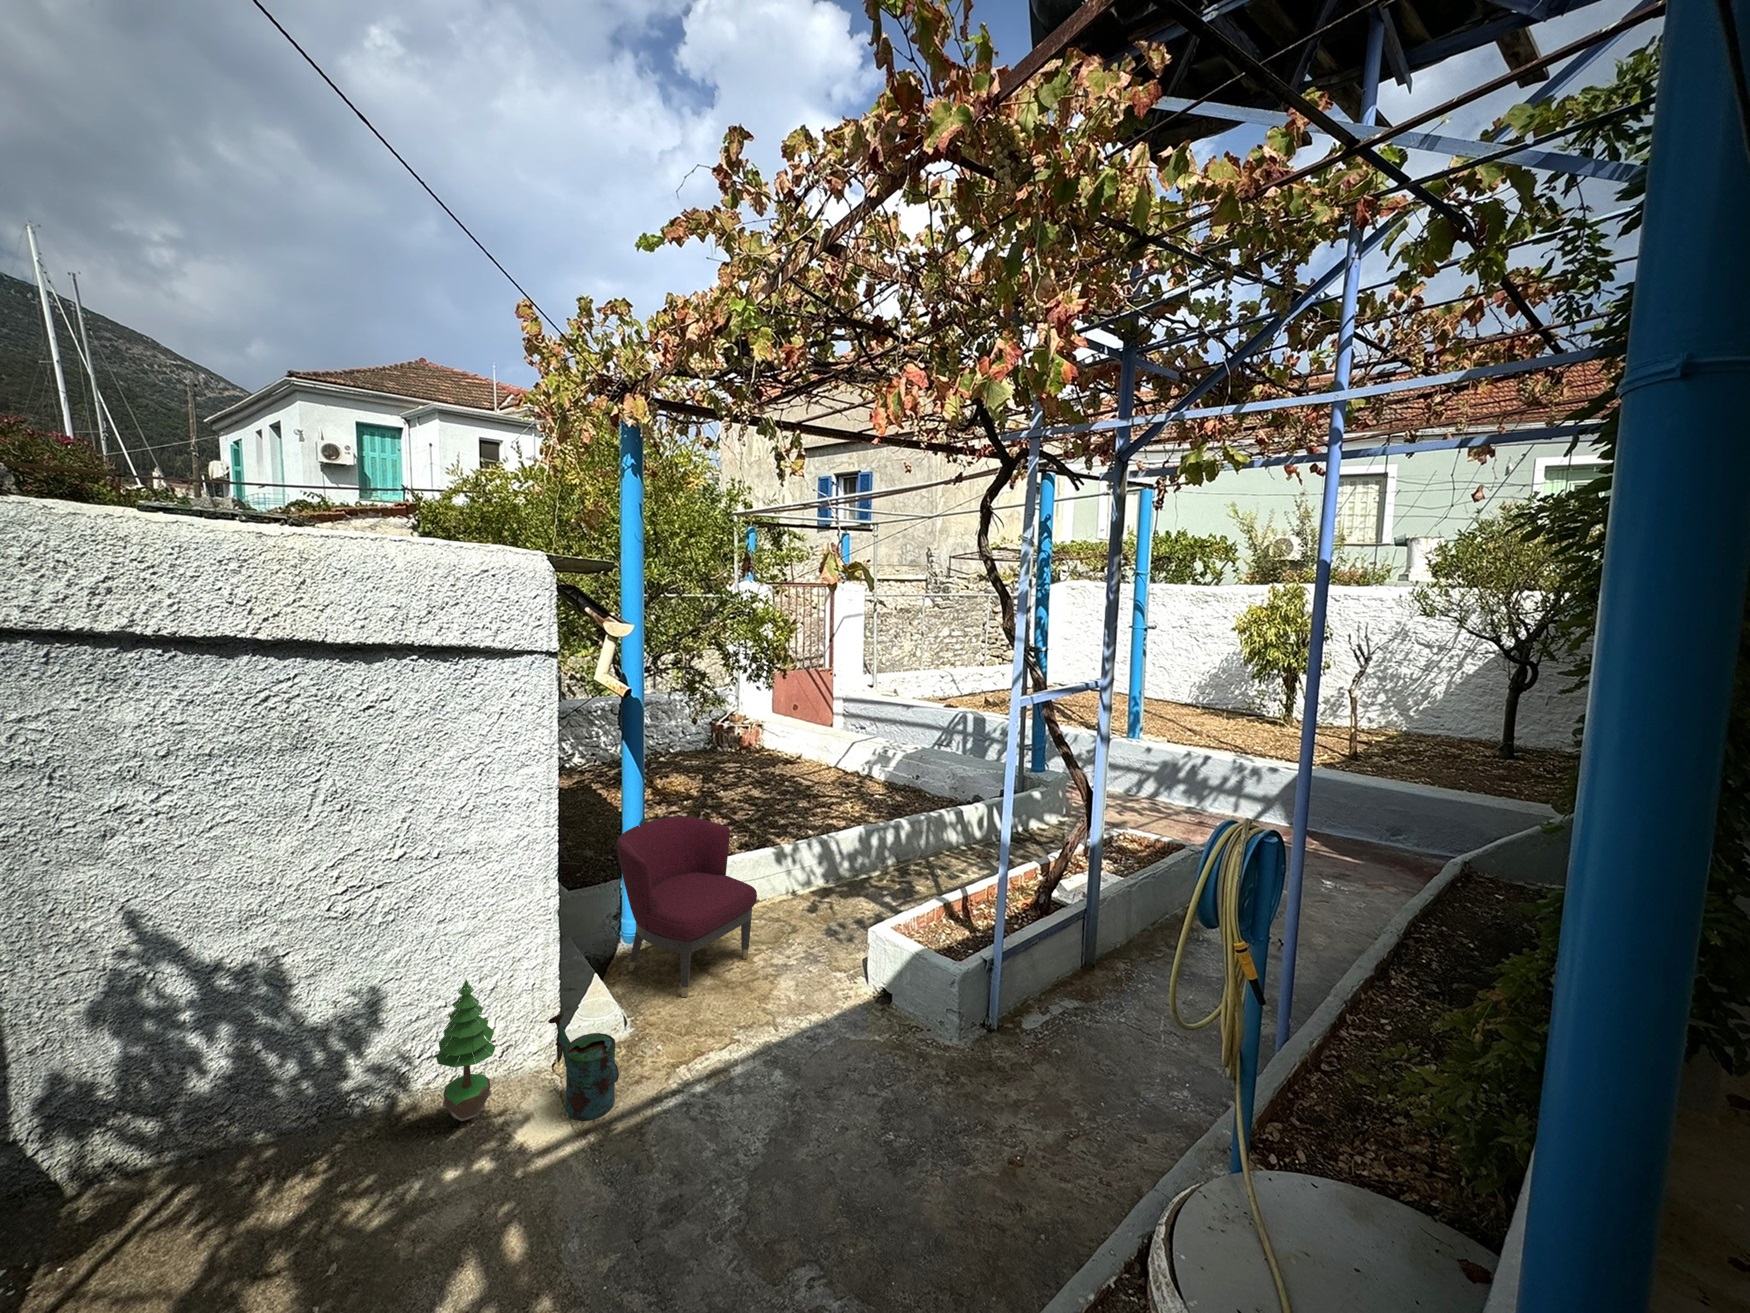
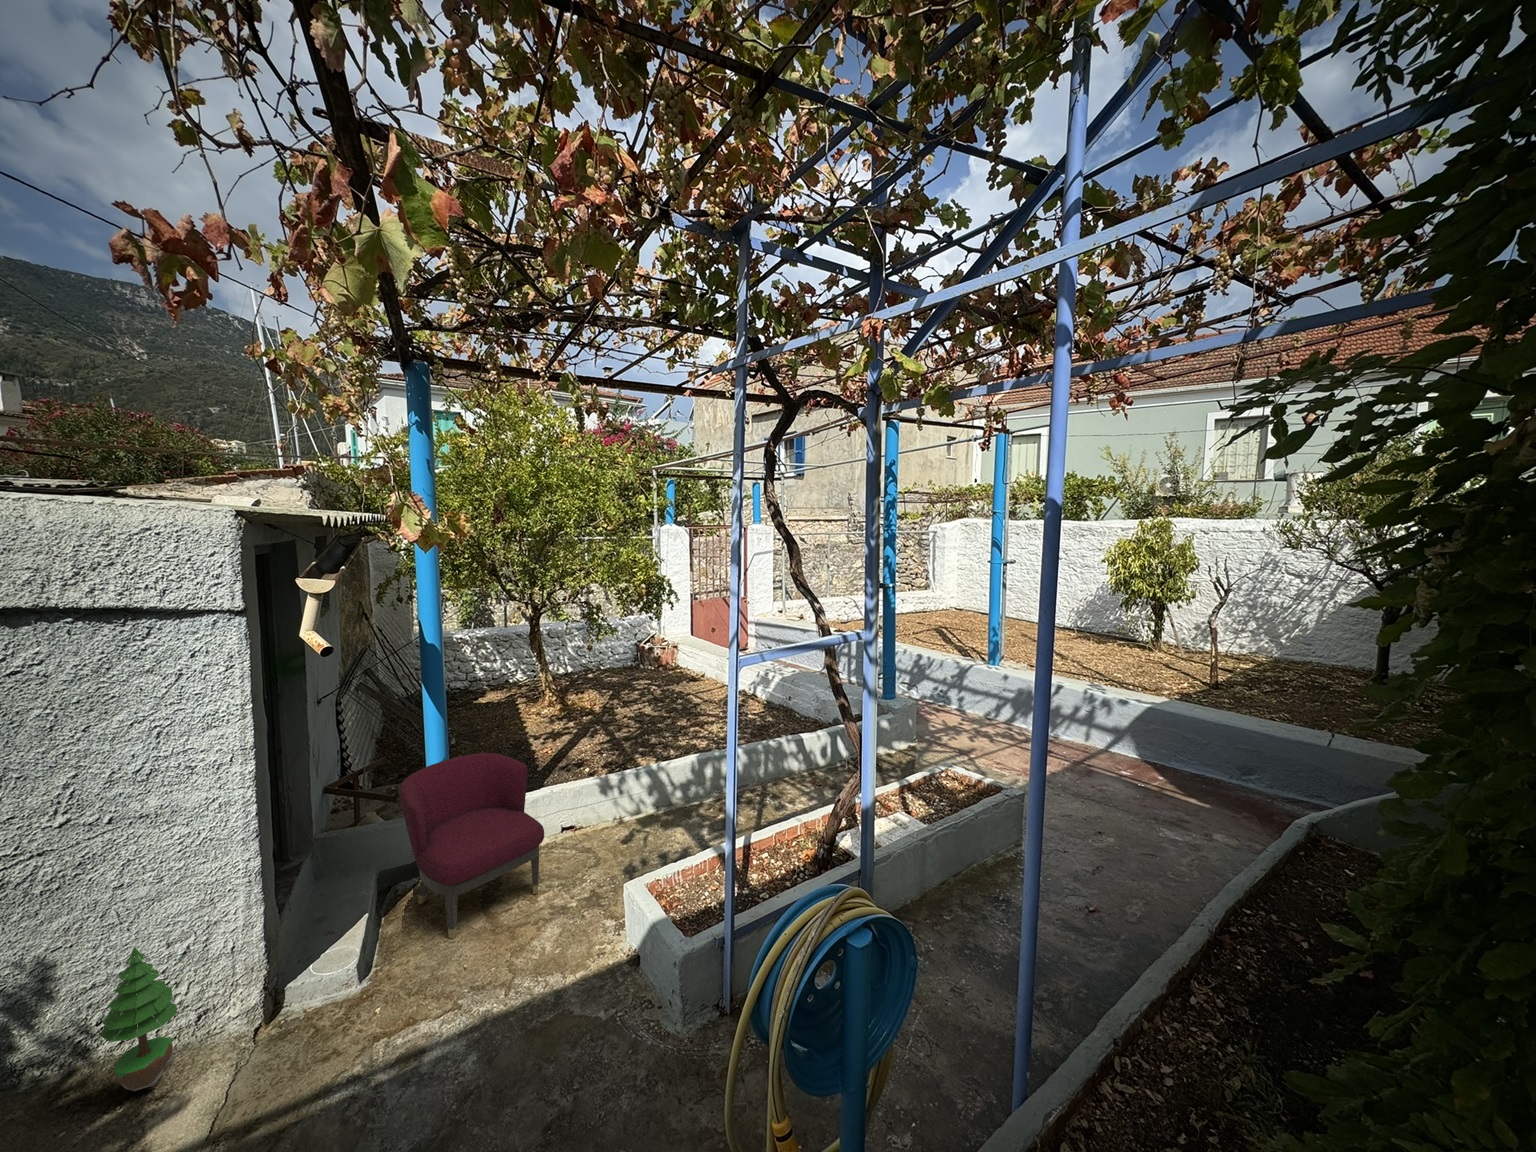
watering can: present [548,1013,619,1120] -> none [242,972,307,1097]

